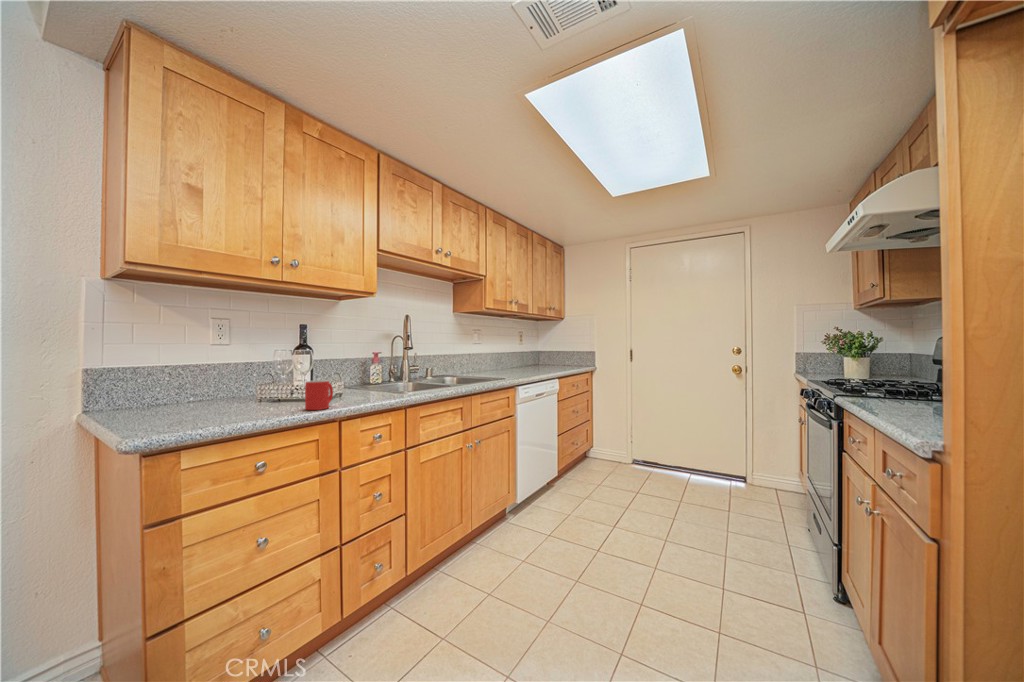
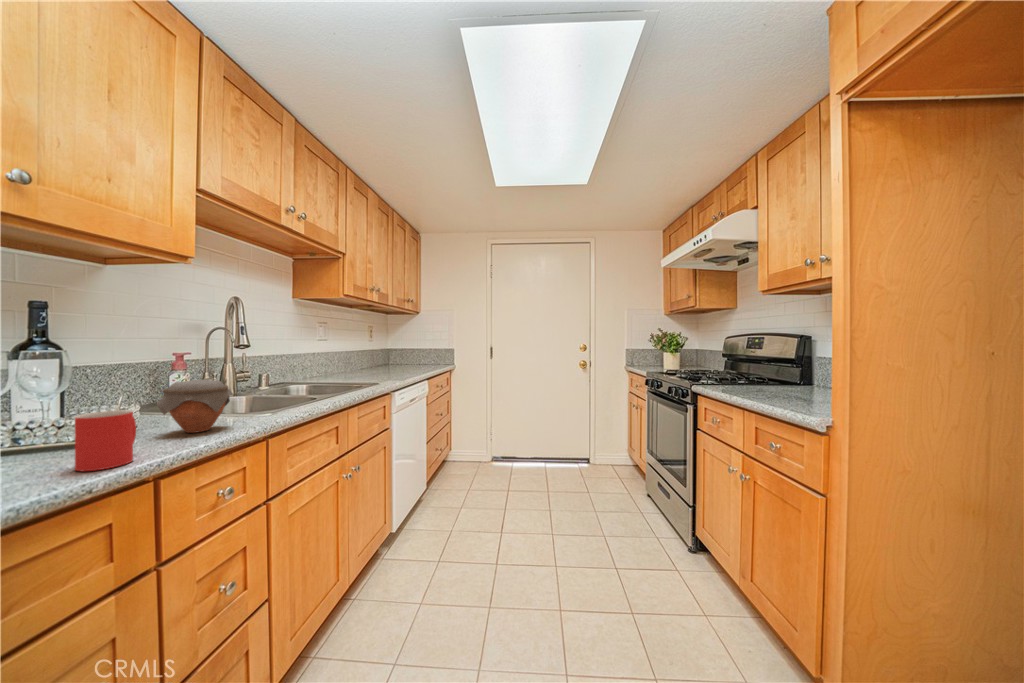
jar: none [348,367,386,399] -> present [157,379,233,433]

